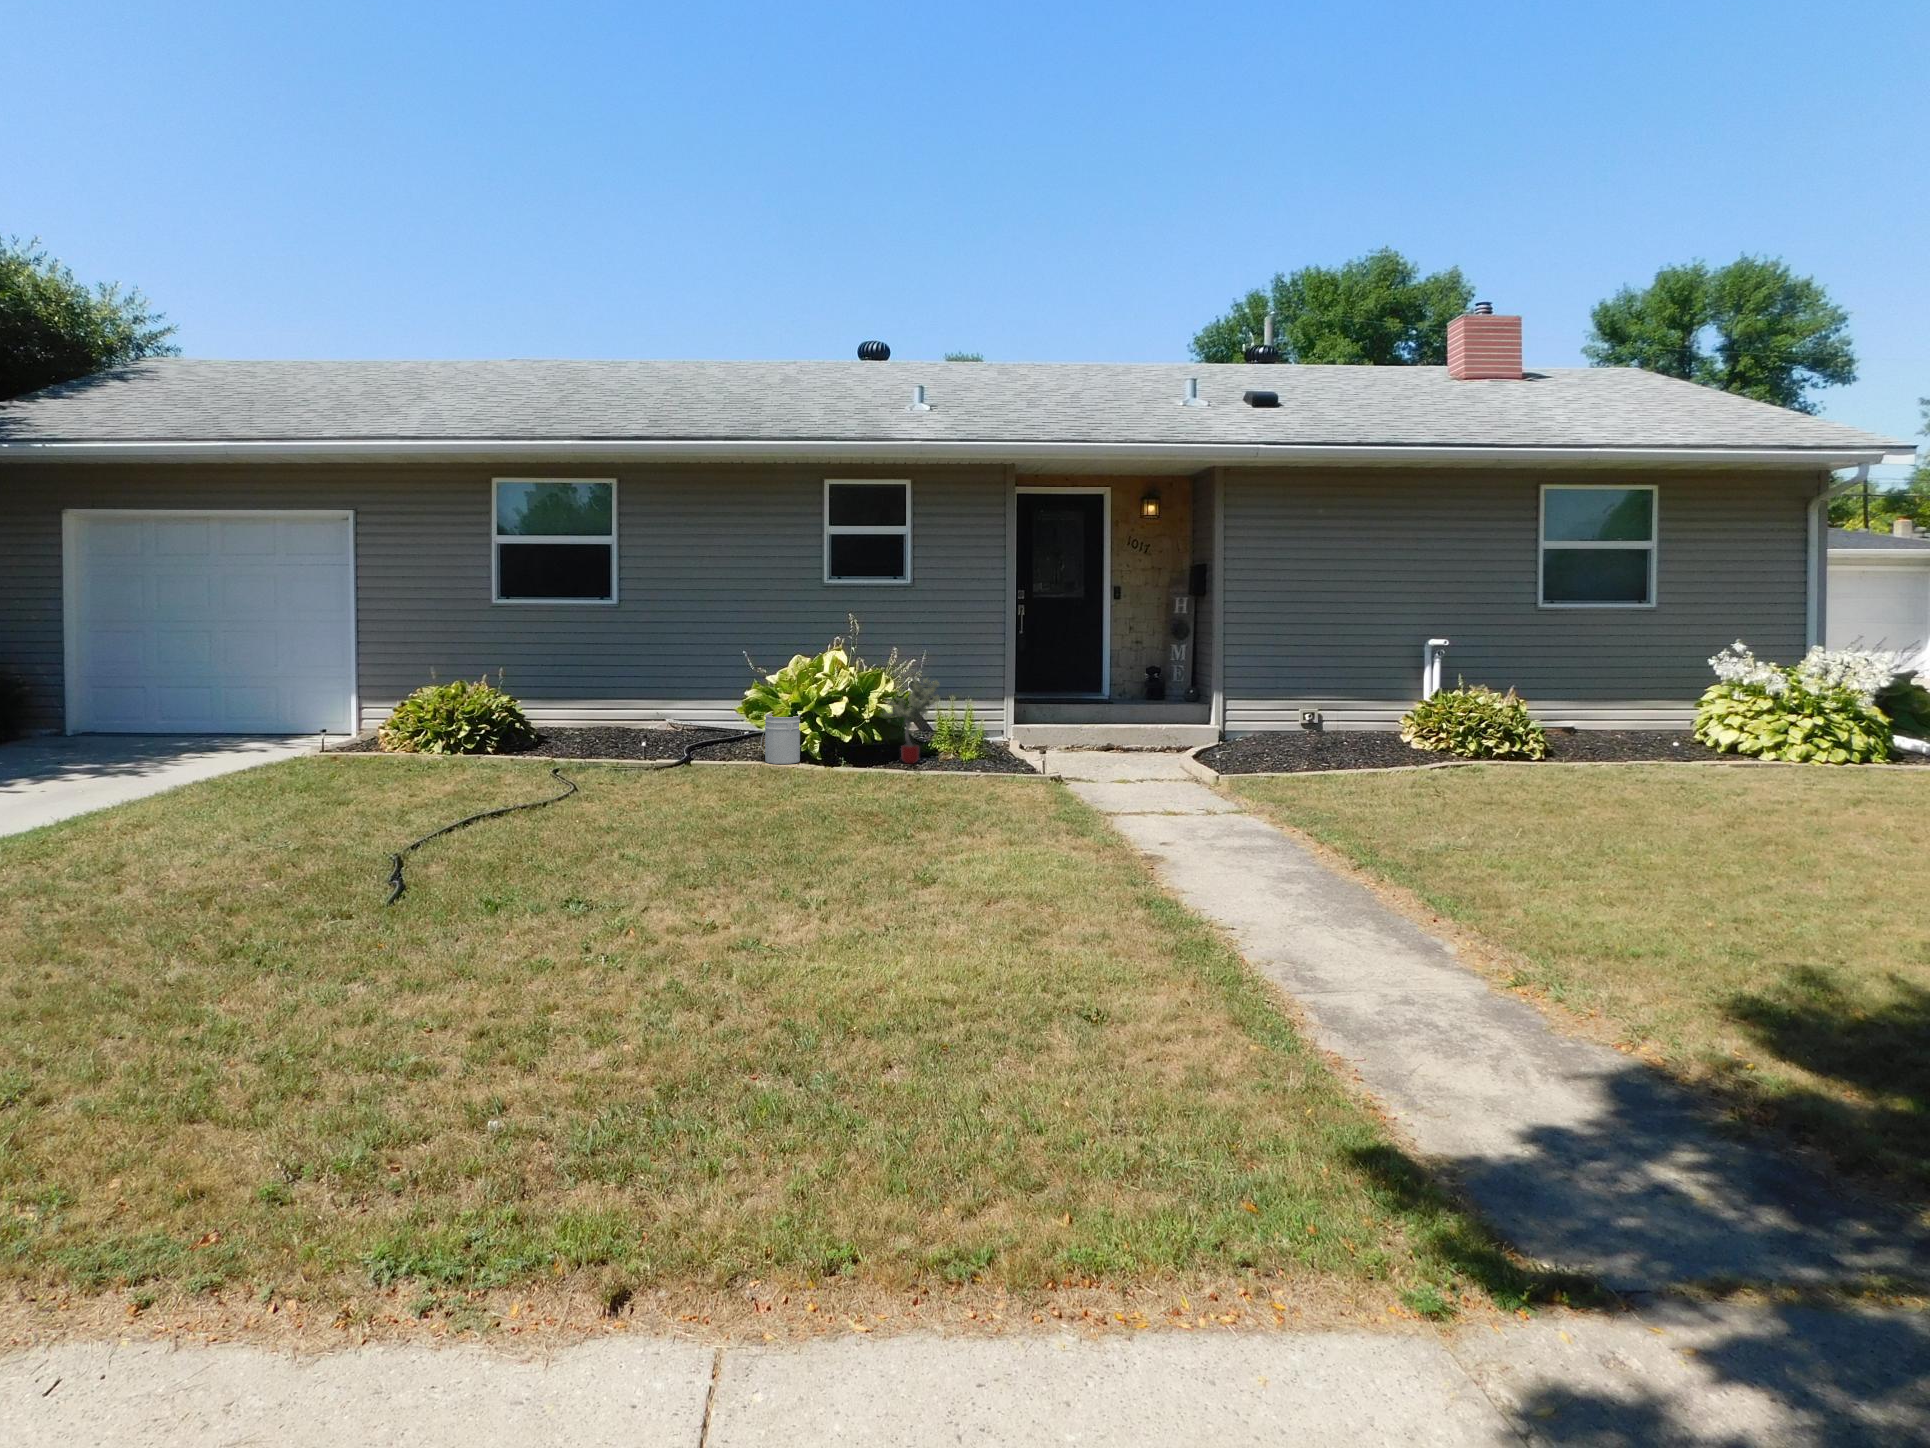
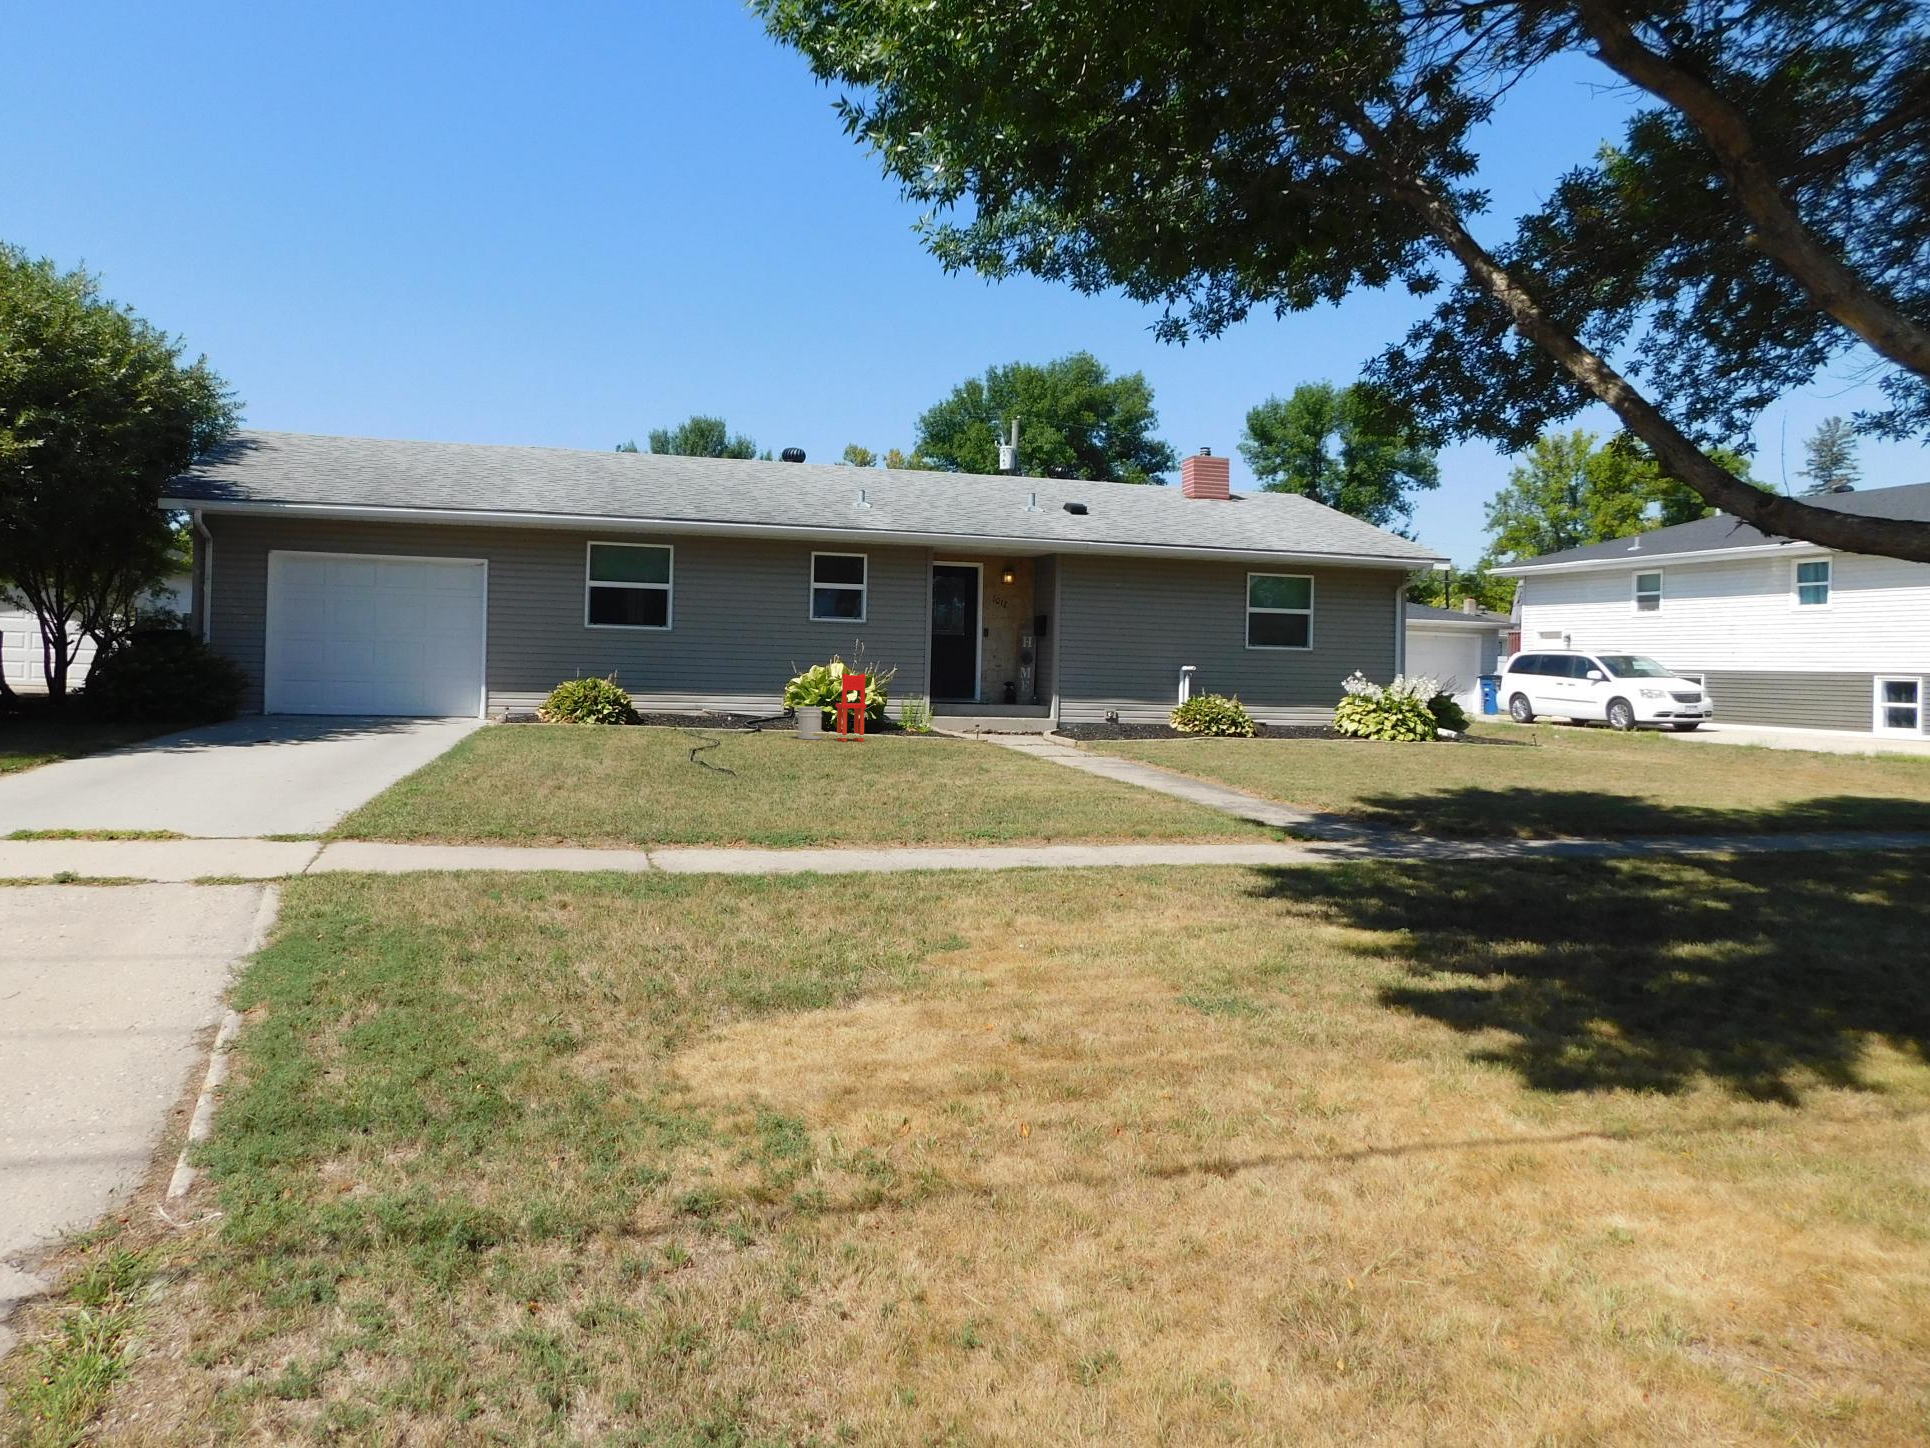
chair: none [814,667,853,771] -> present [836,674,866,742]
potted tree: present [881,670,939,764] -> none [872,677,909,740]

